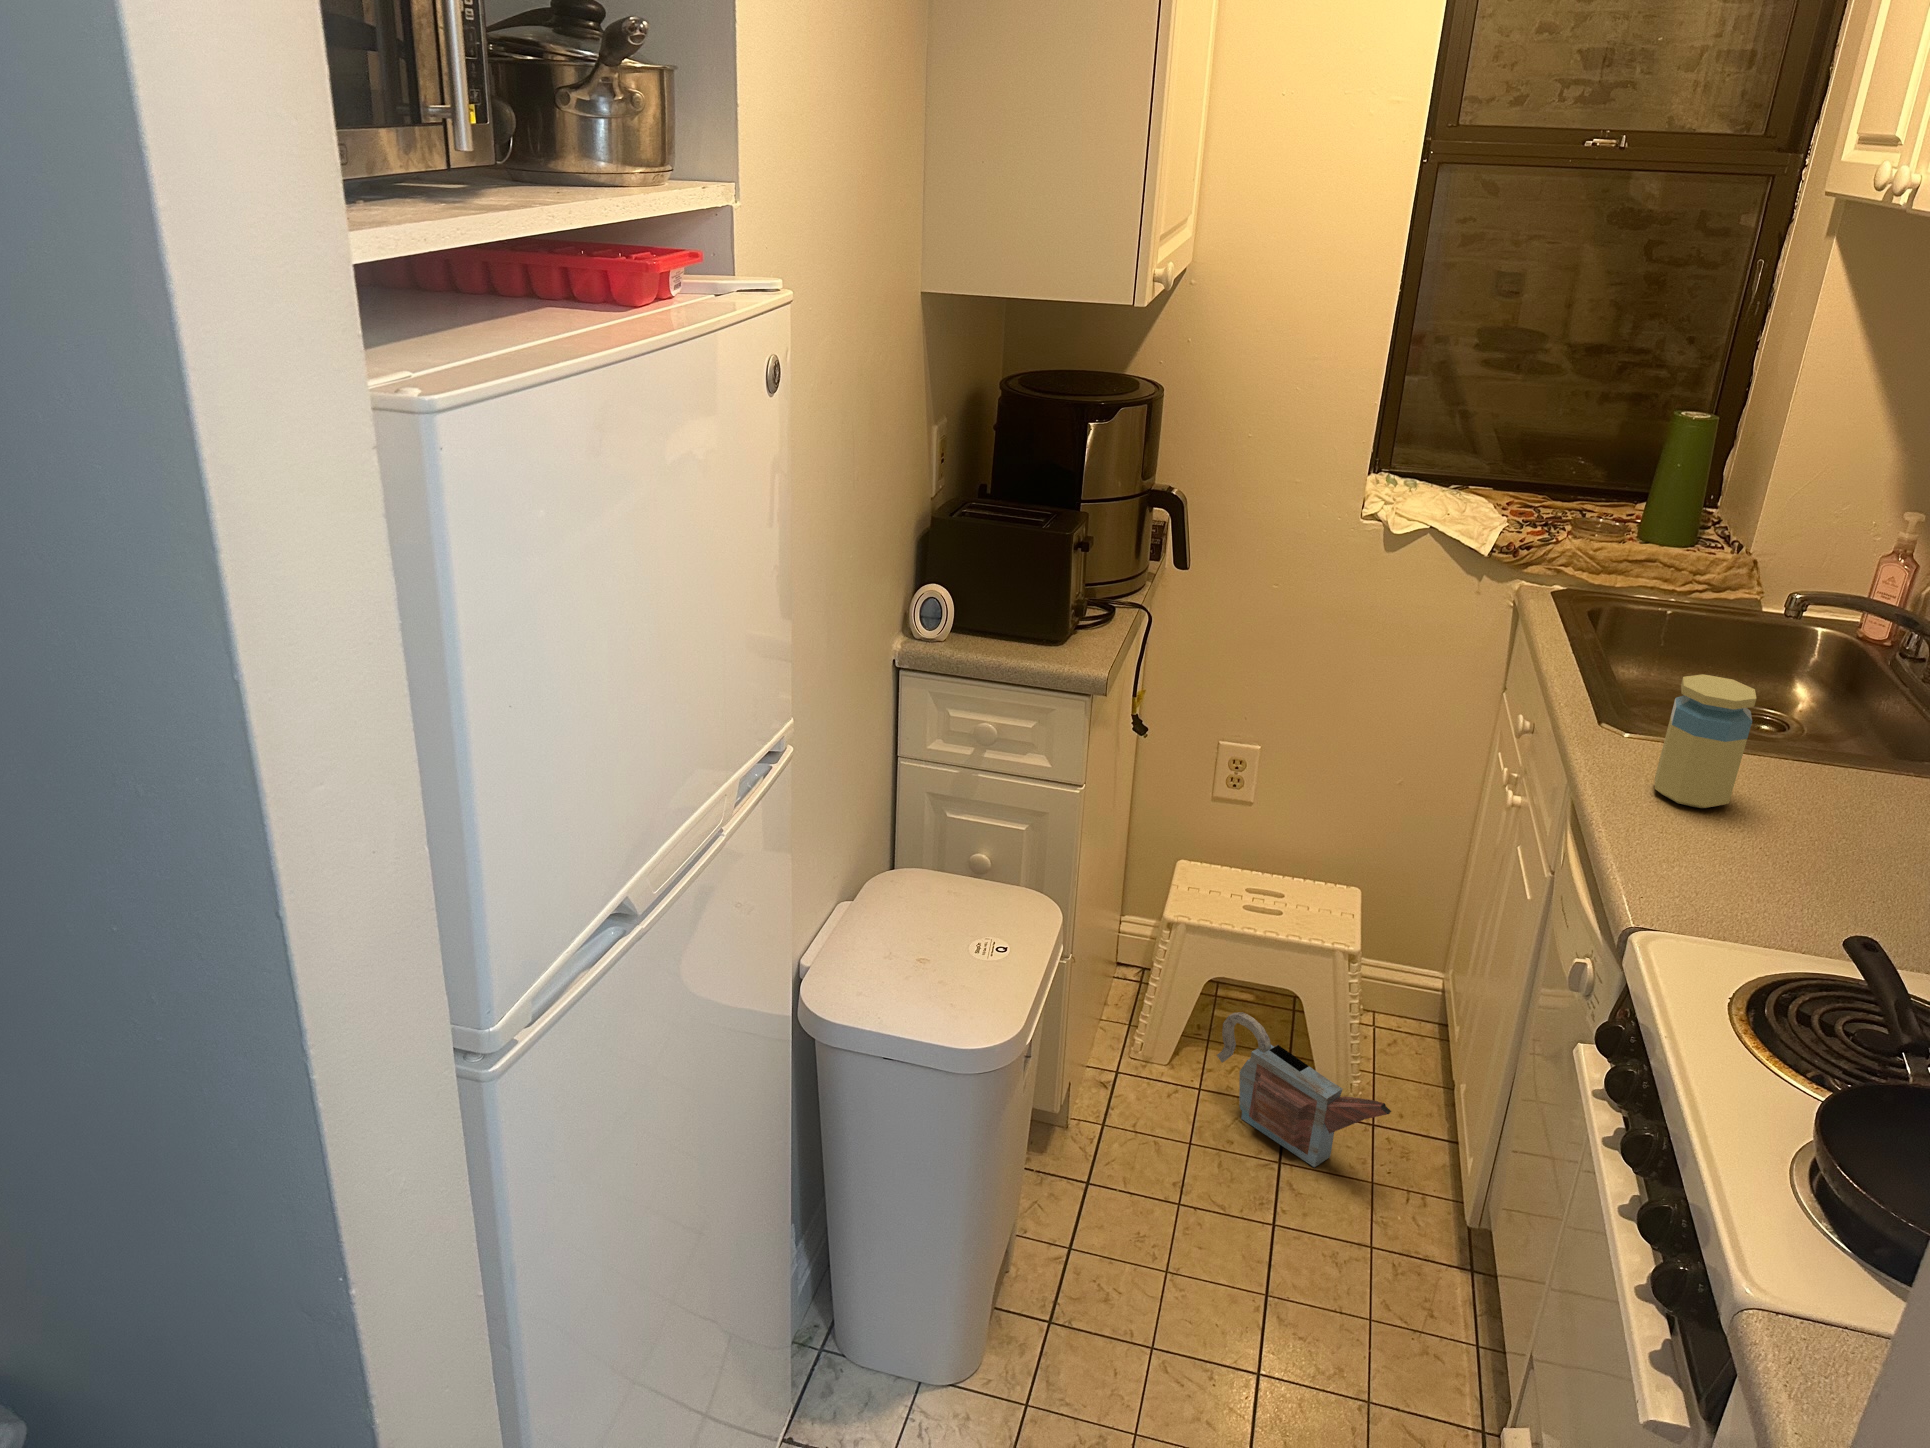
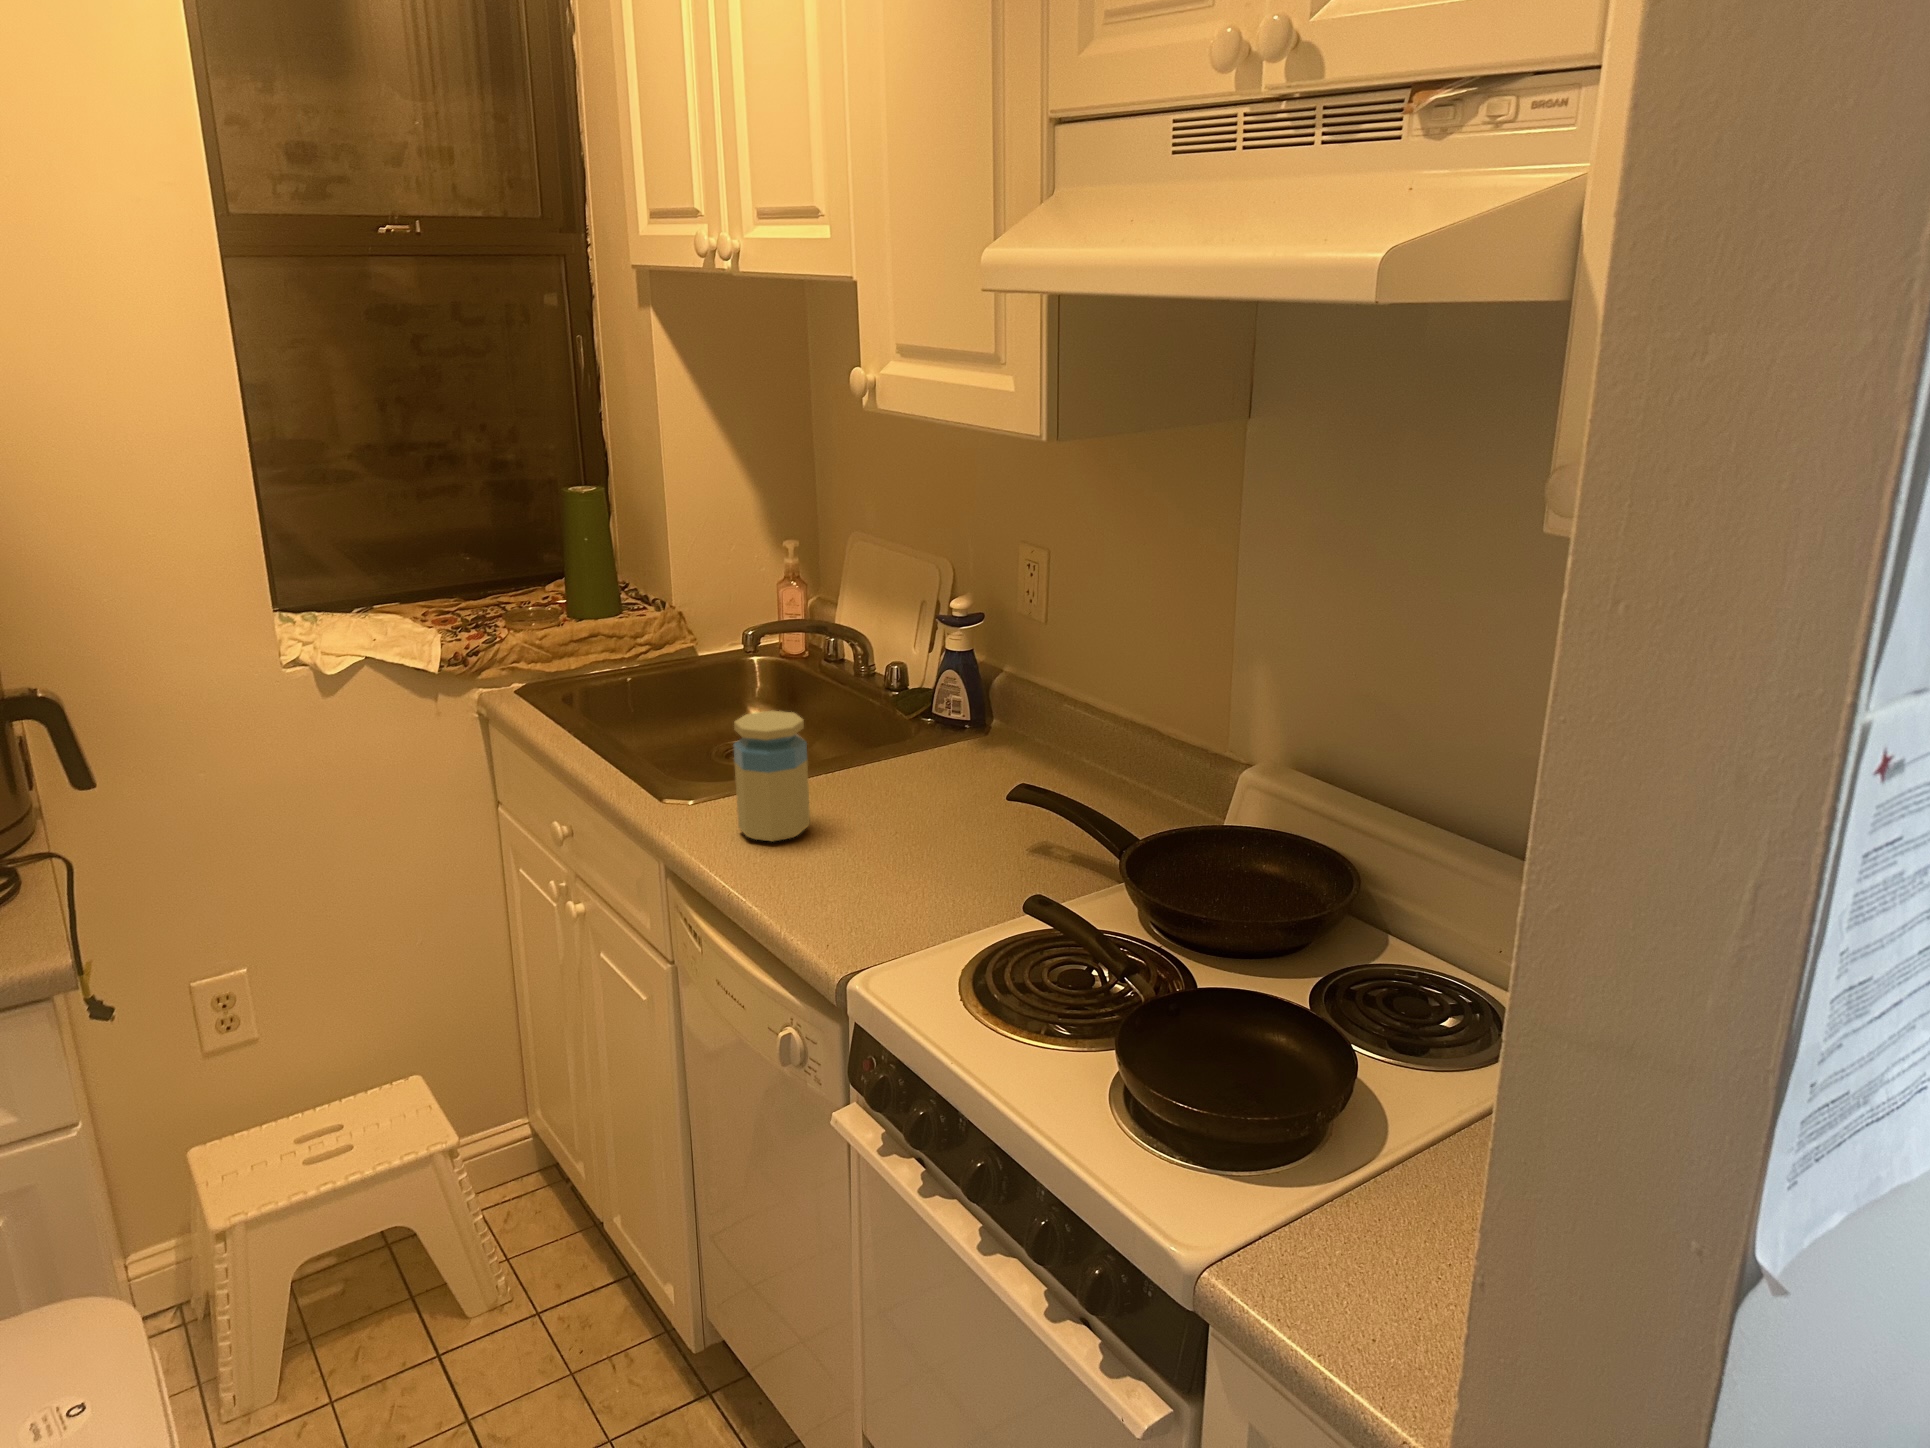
watering can: present [1217,1012,1391,1167] -> none [334,1282,573,1403]

